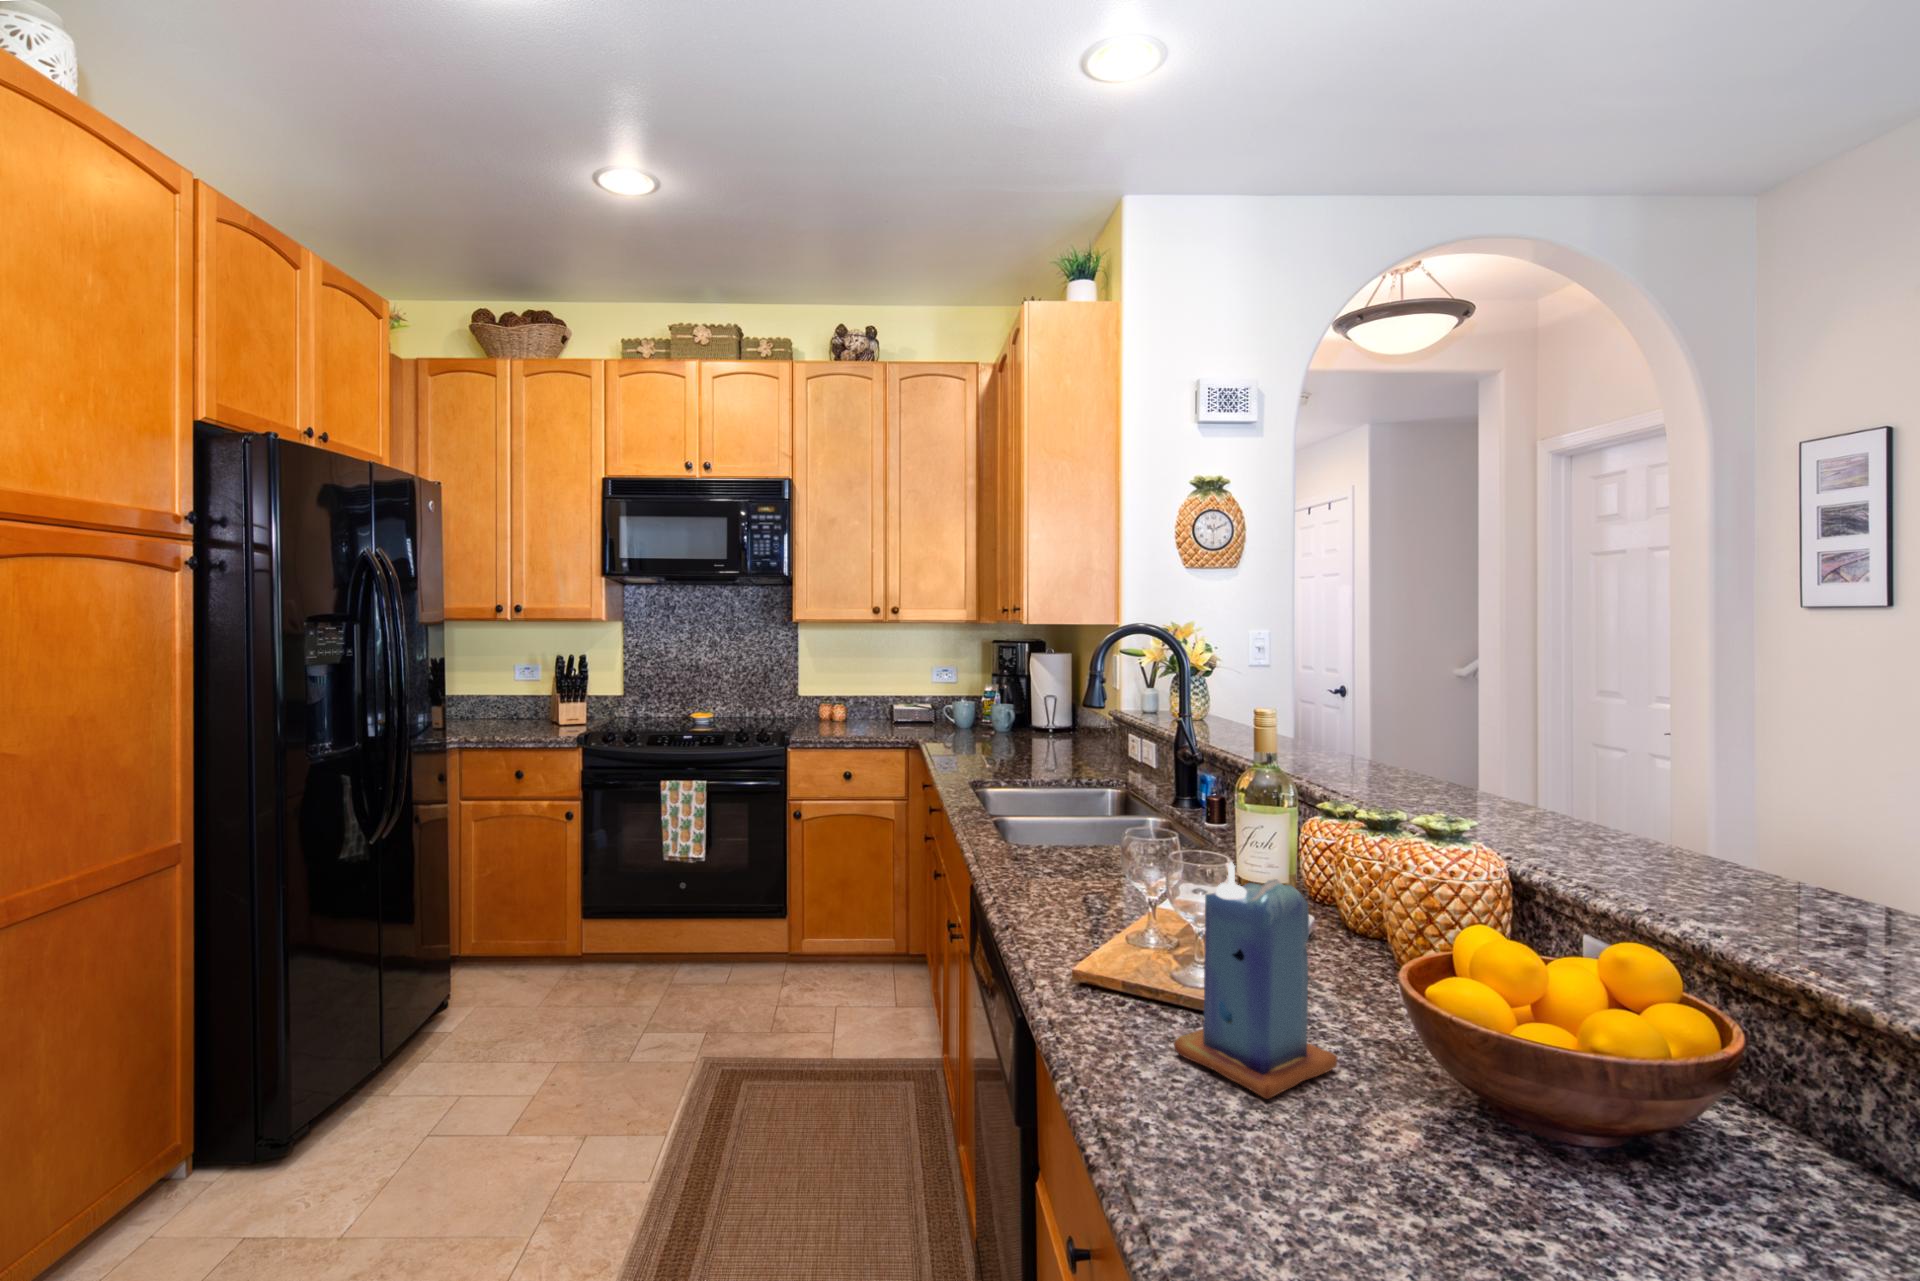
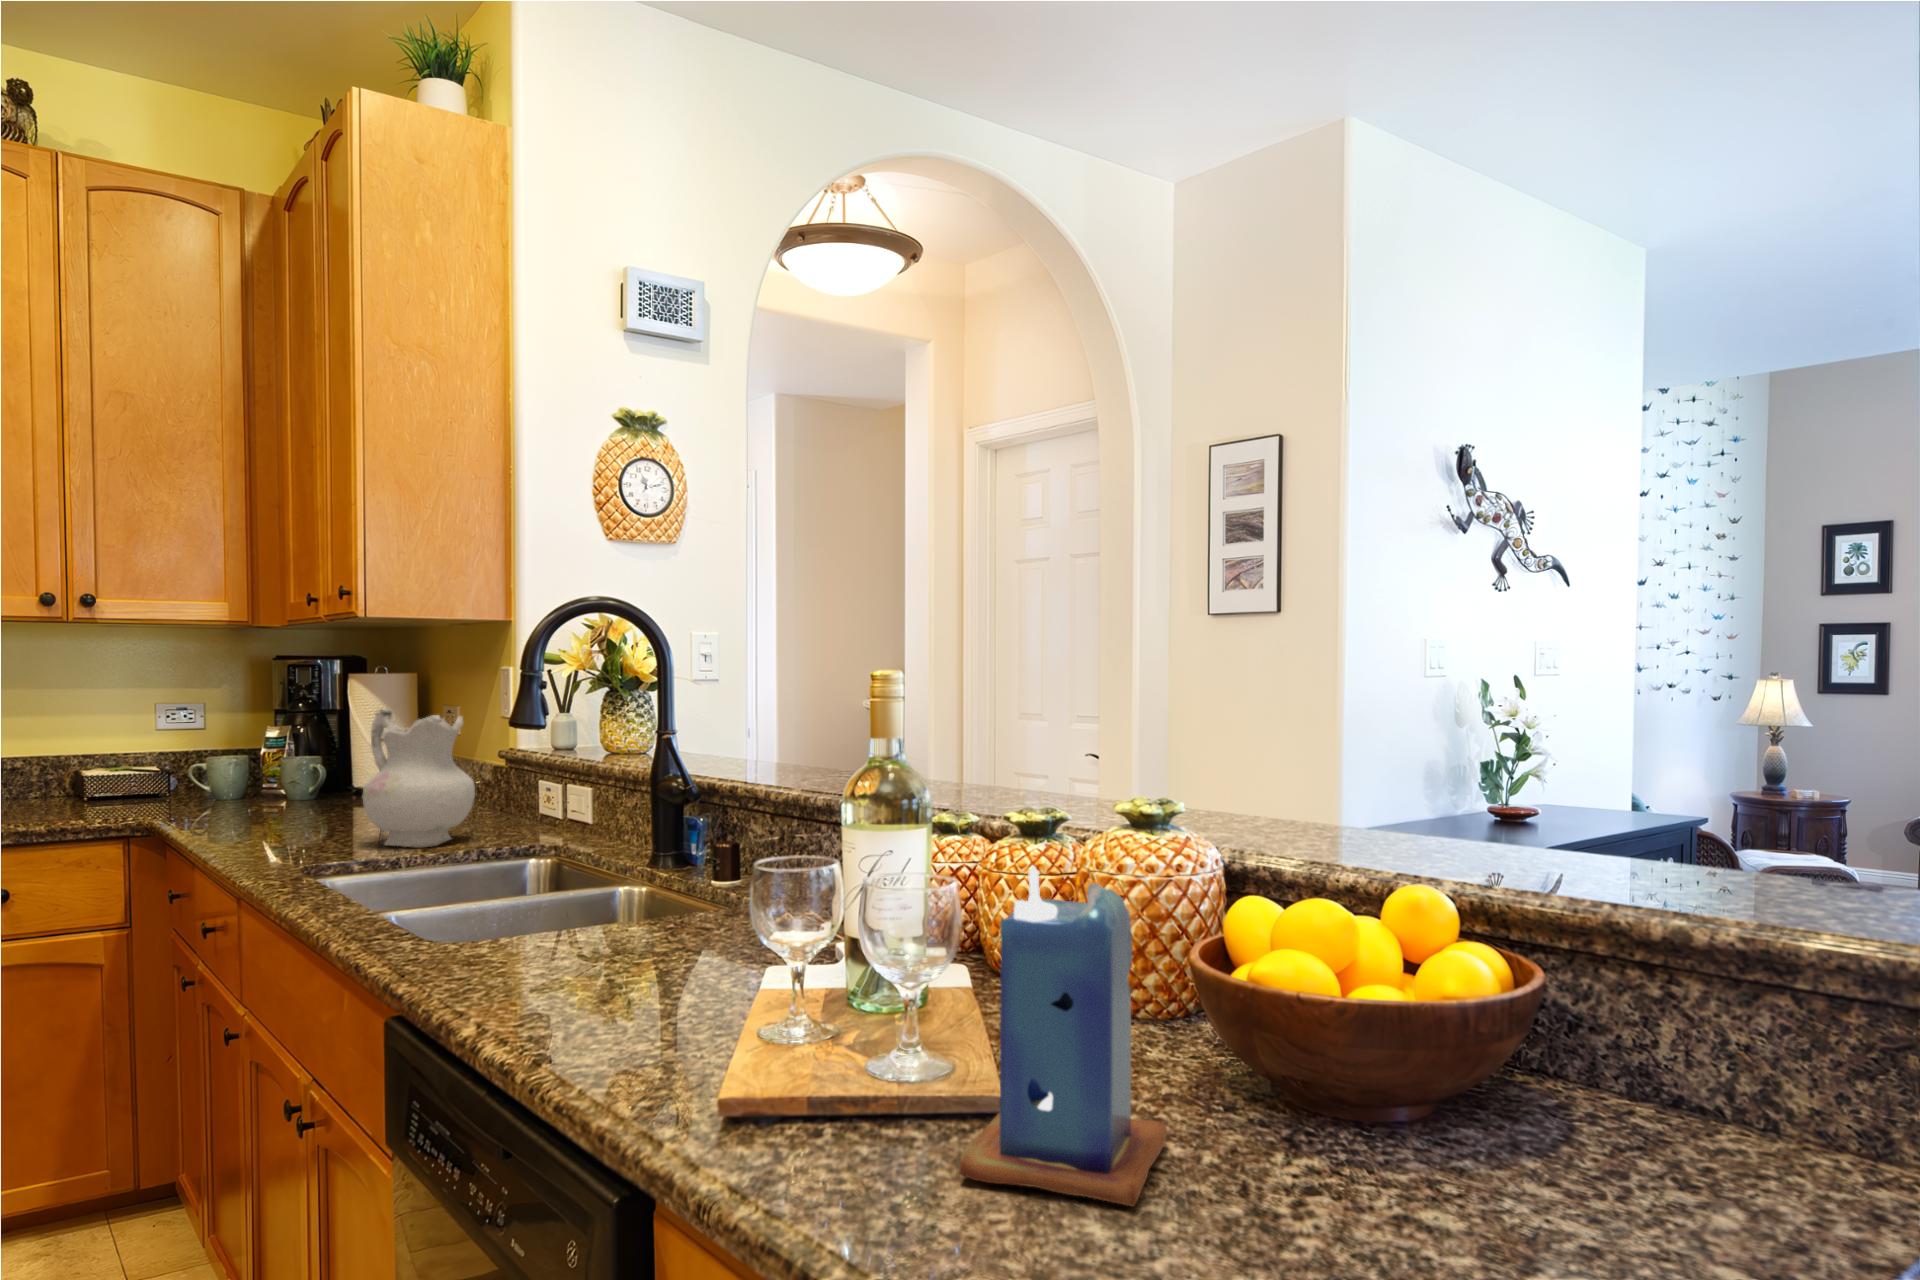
ceramic pitcher: none [1015,686,1082,778] -> present [363,709,475,848]

